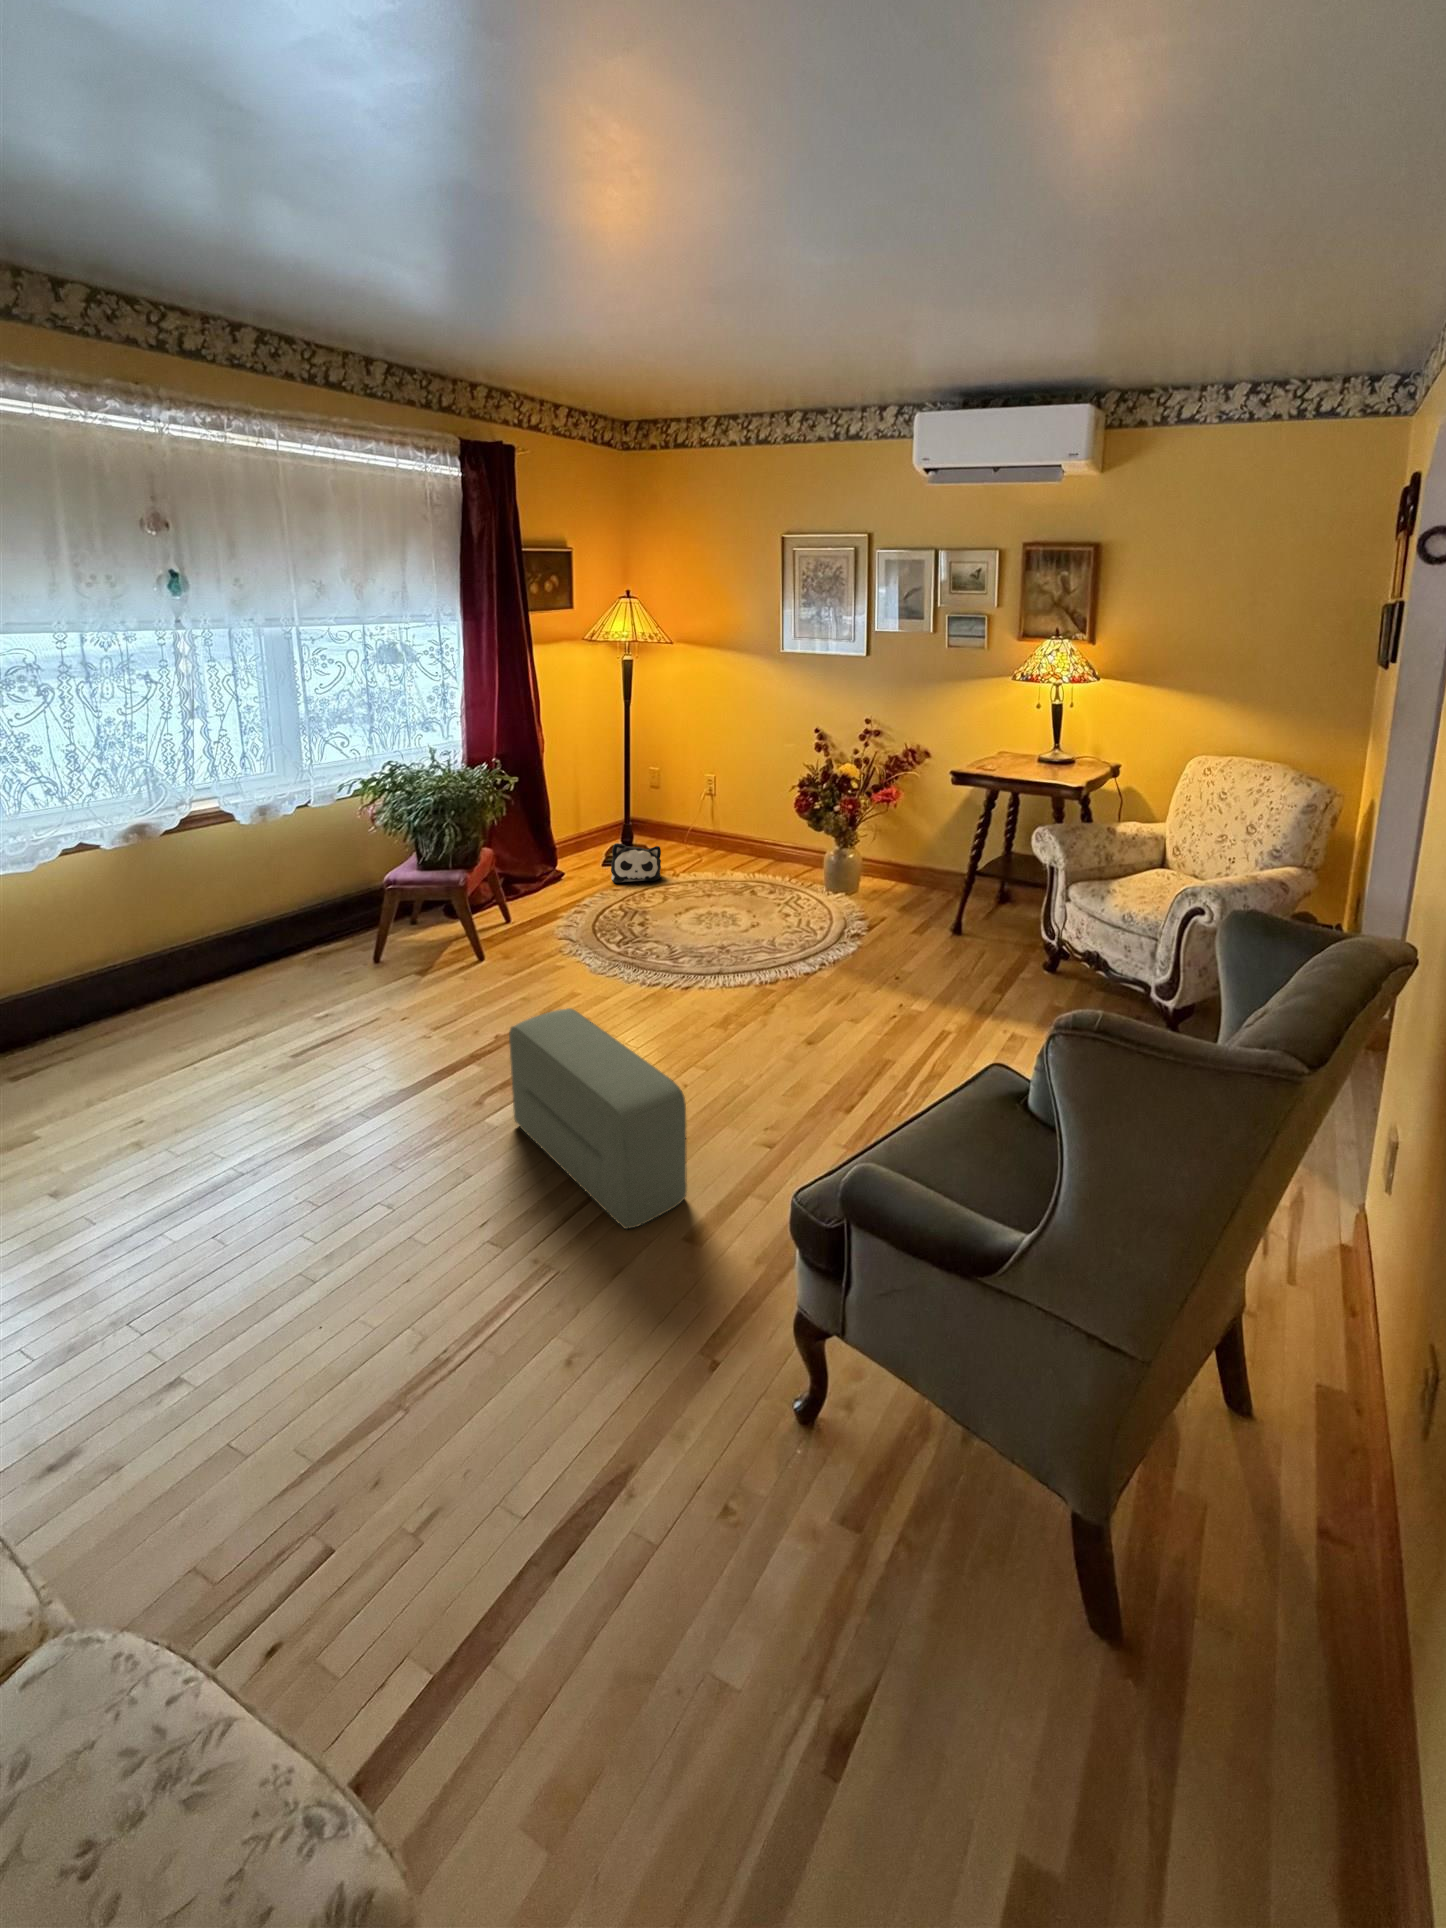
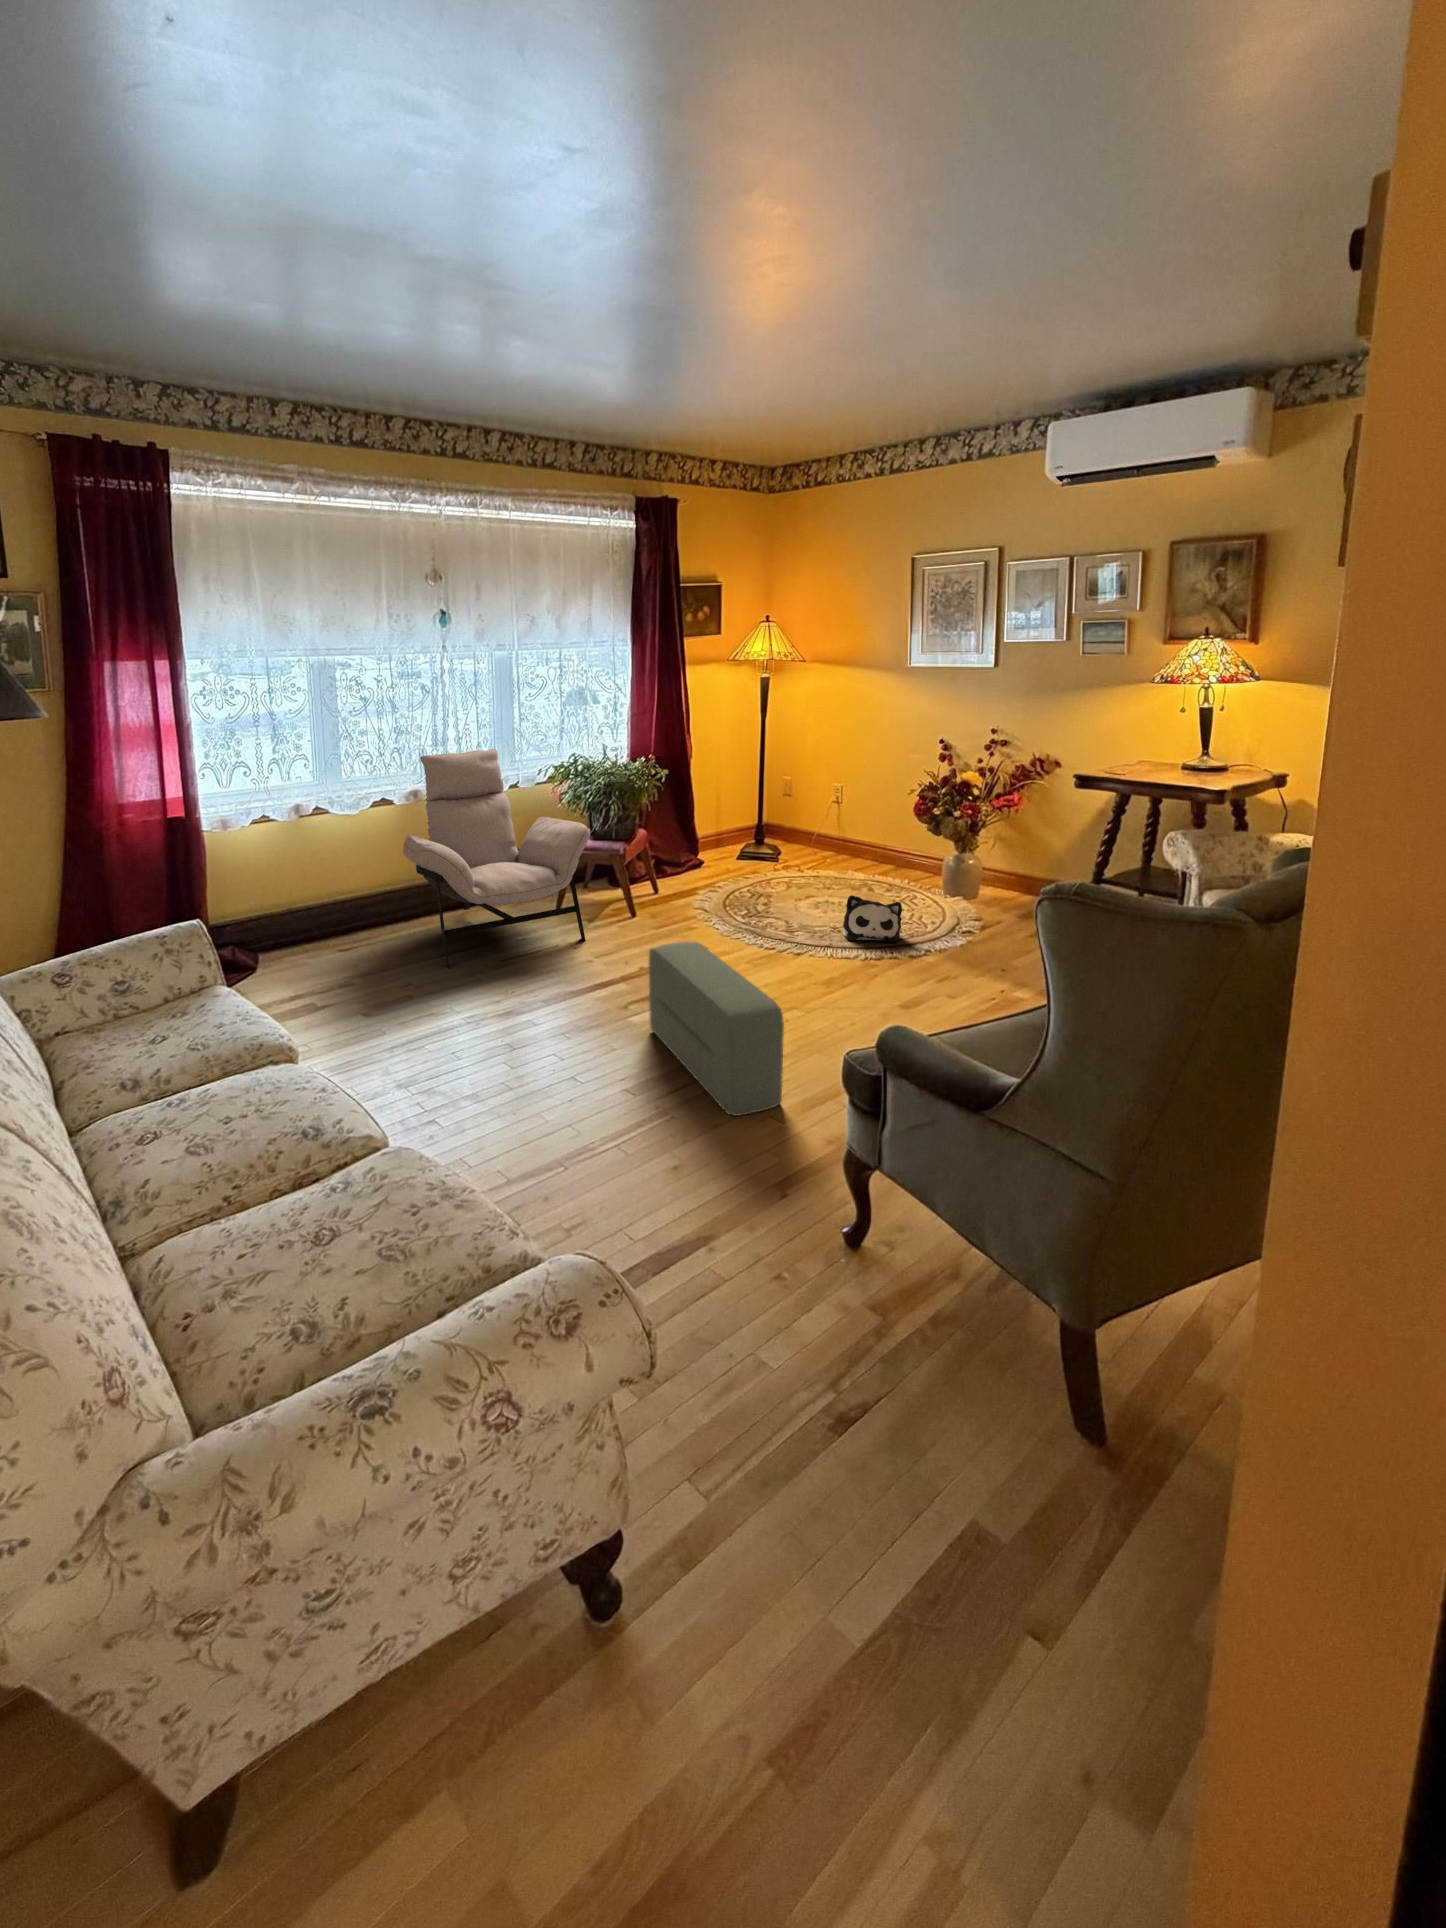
lounge chair: none [123,760,418,1079] -> present [403,749,590,969]
plush toy: present [611,843,661,883] -> present [843,895,902,942]

